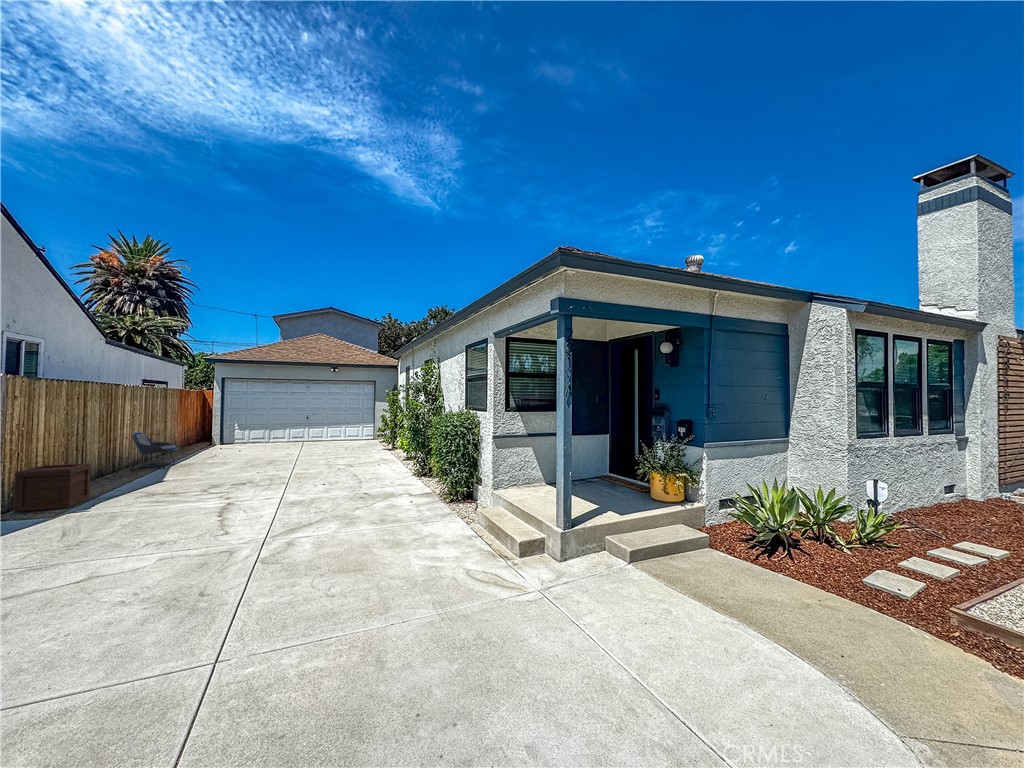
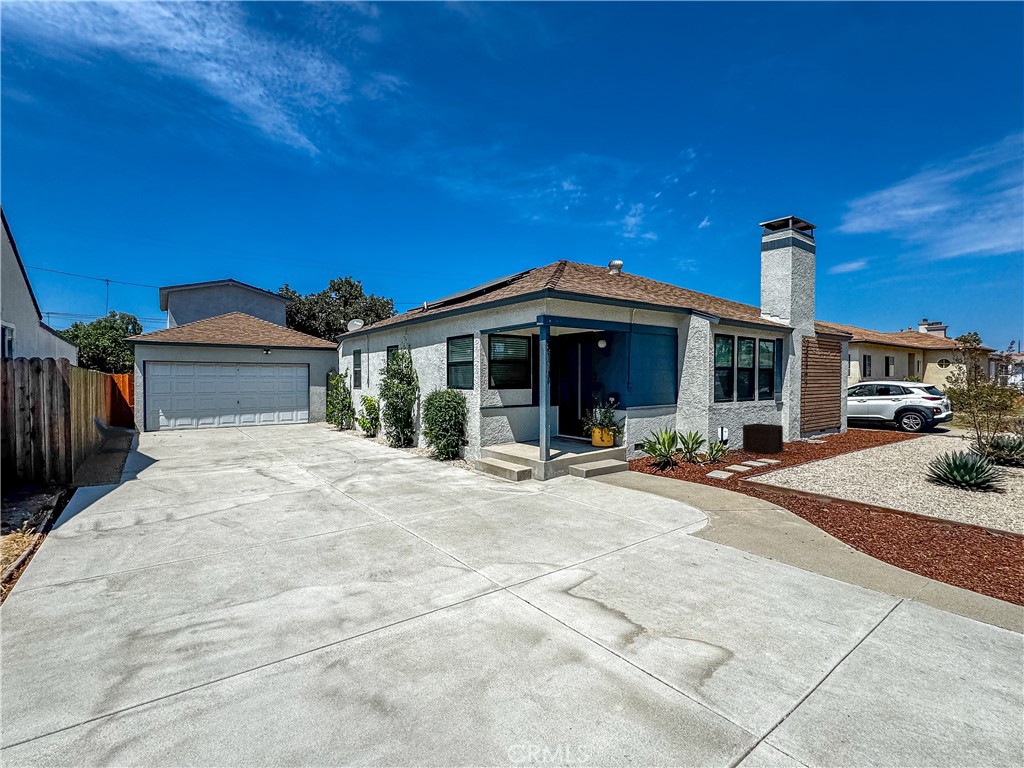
wooden crate: present [13,463,91,512] -> present [743,423,783,454]

